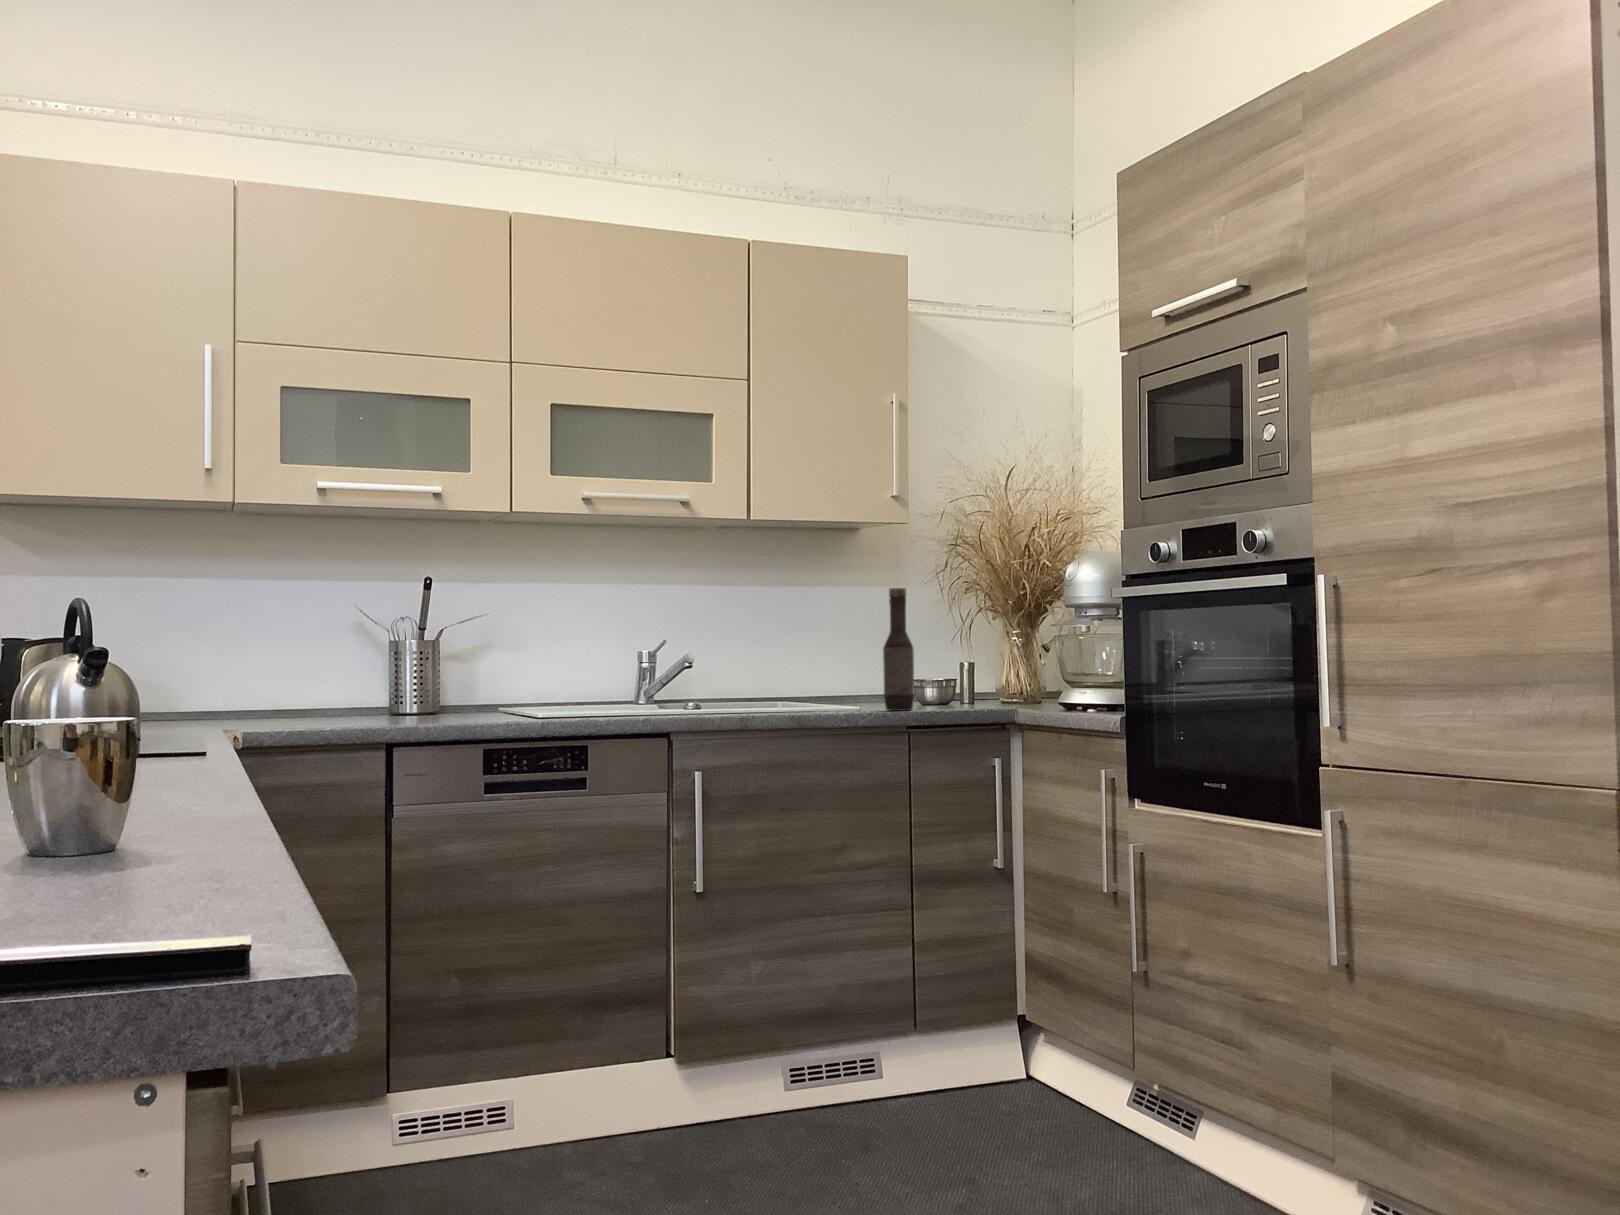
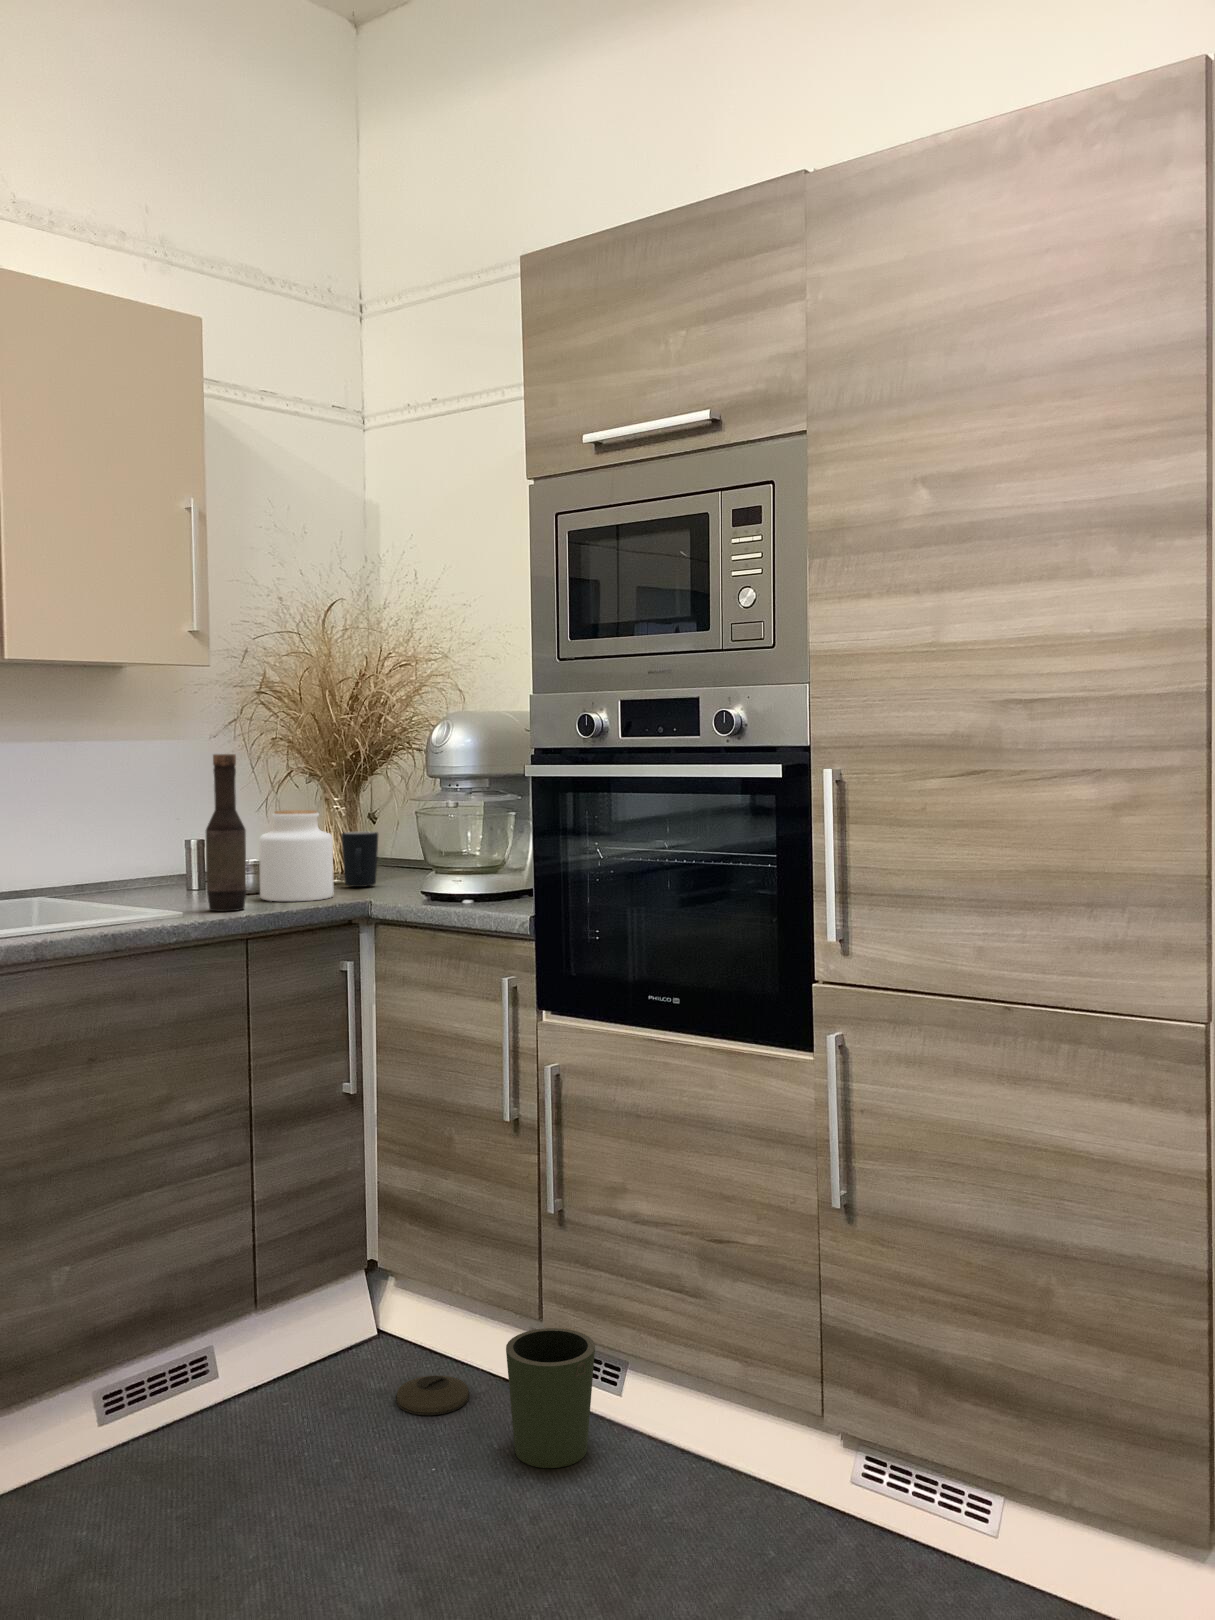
jar: none [935,636,994,708] -> present [259,810,334,901]
mug: none [1014,658,1045,703] -> present [341,832,378,887]
trash can: none [1014,1068,1160,1182] -> present [396,1328,595,1468]

